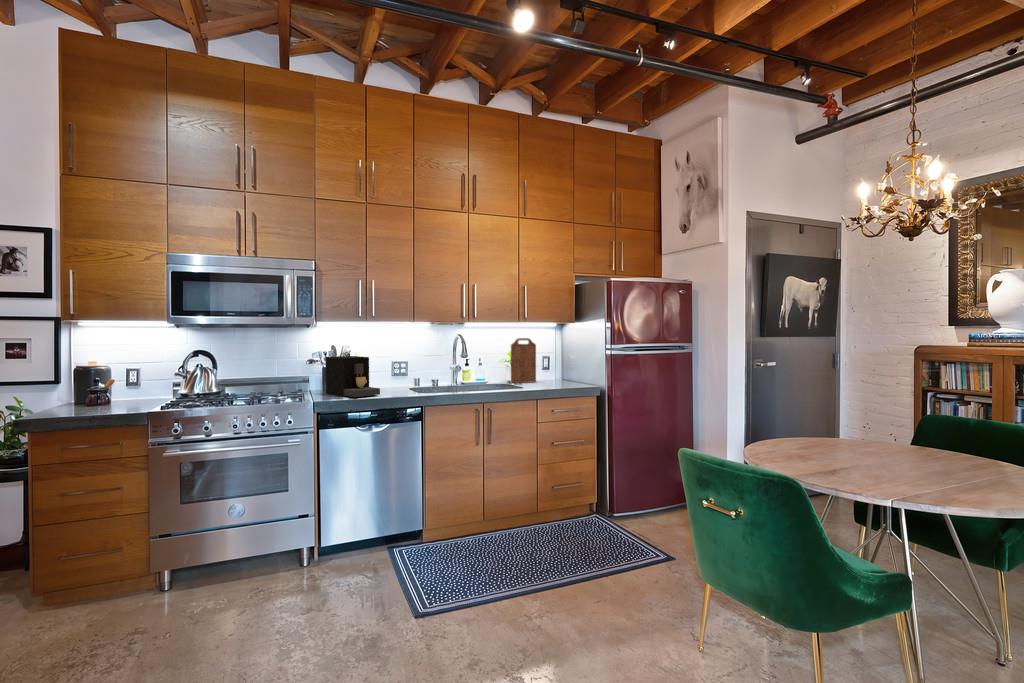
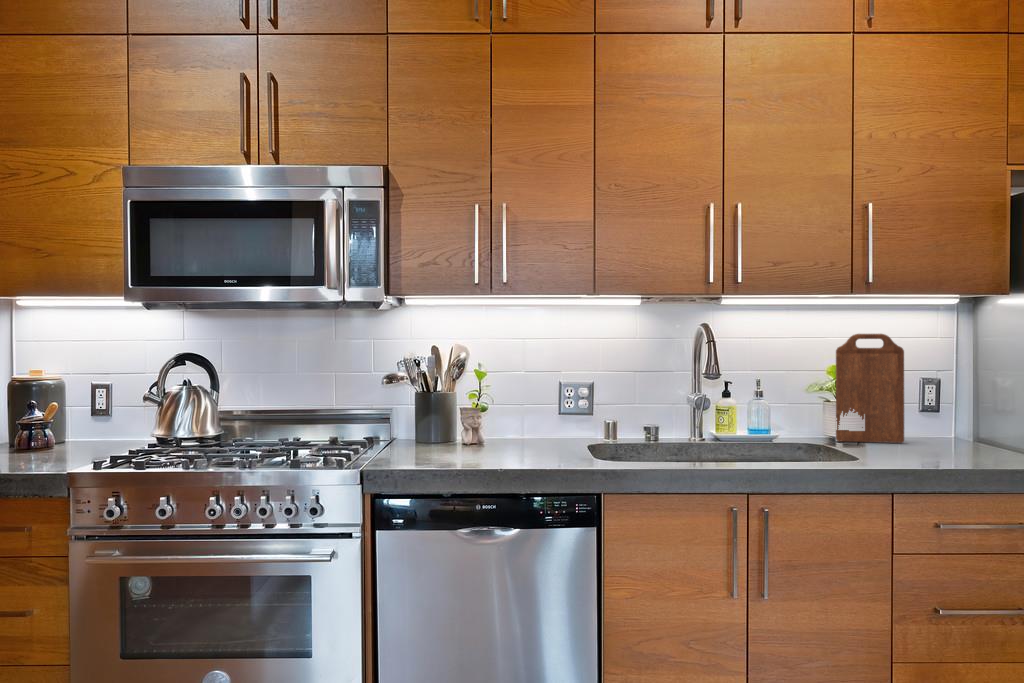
coffee maker: present [326,356,380,397] -> none [408,369,507,464]

